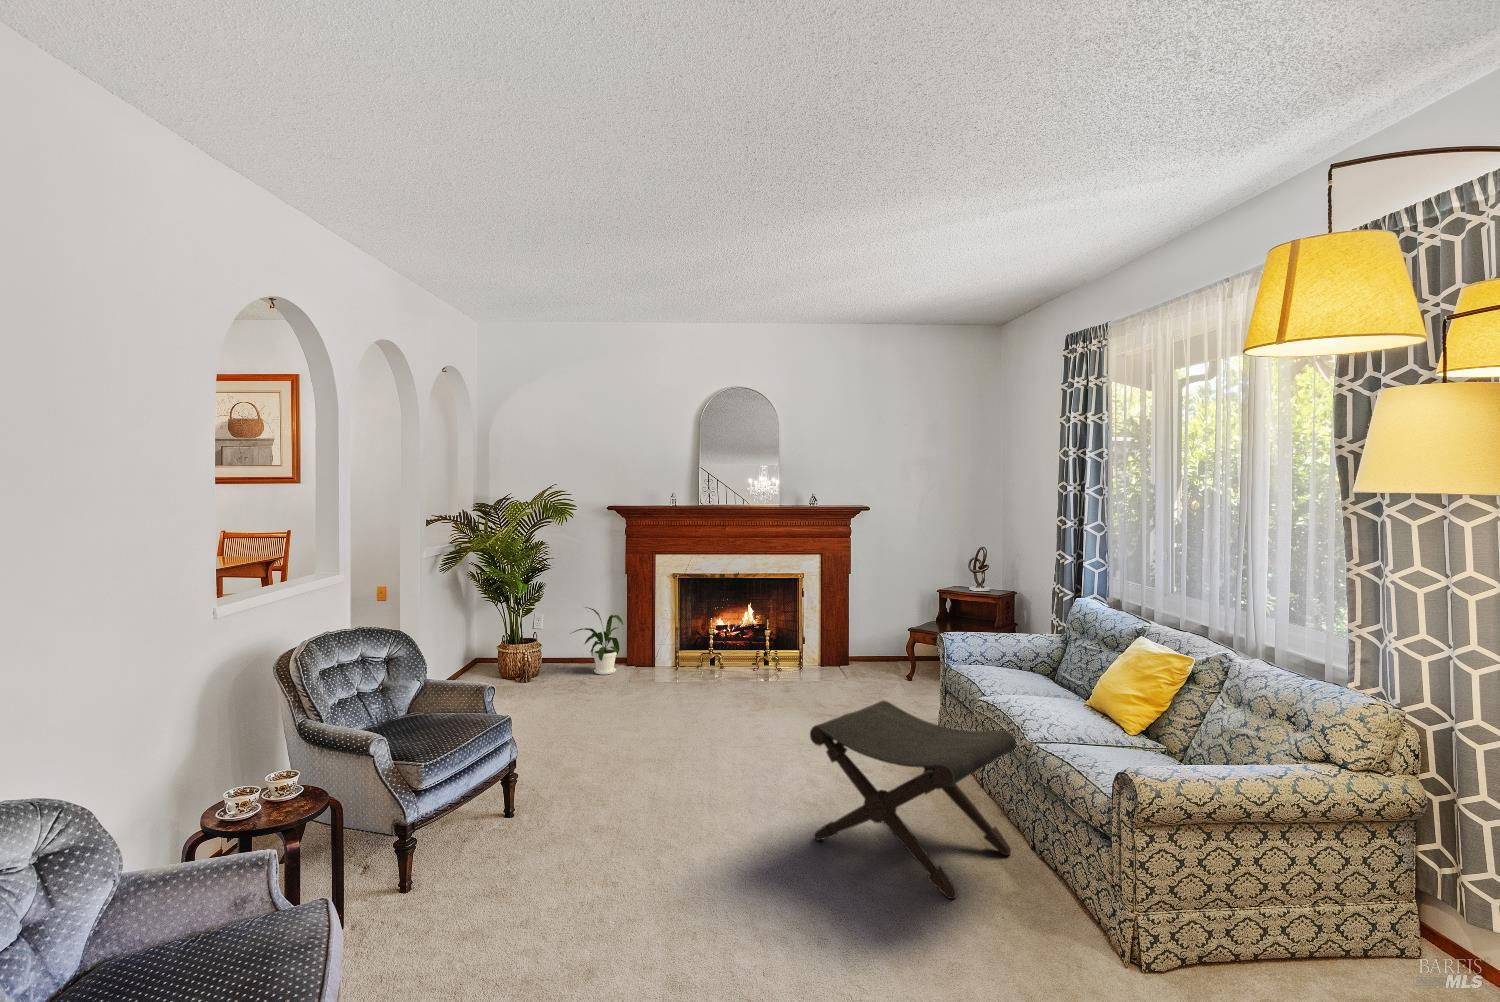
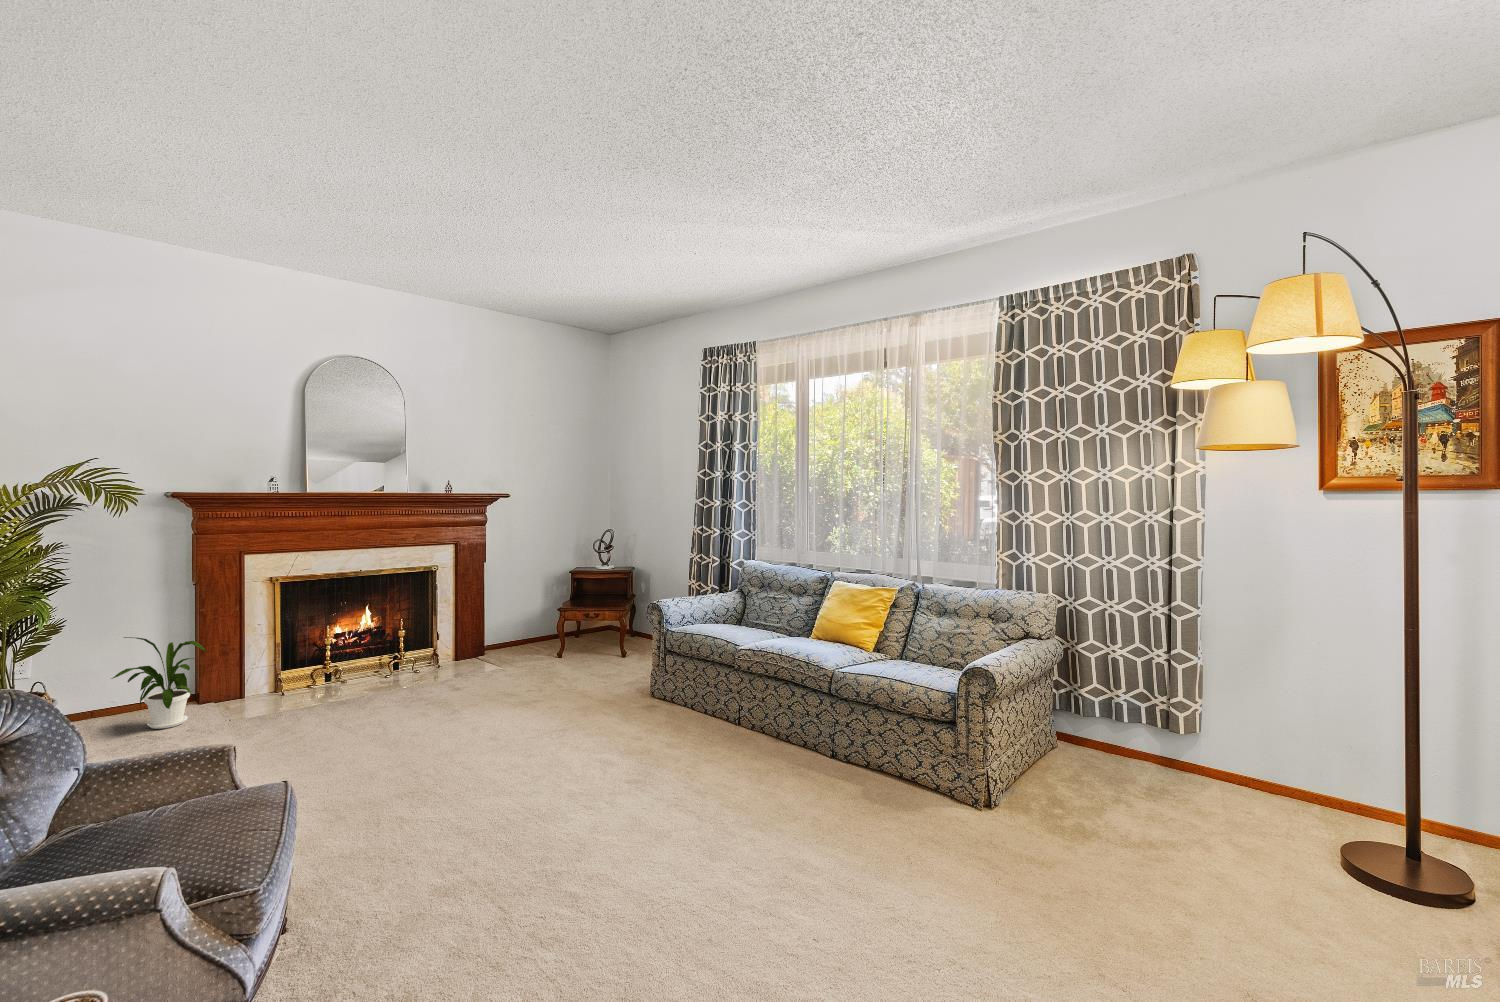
footstool: present [810,701,1016,899] -> none [674,665,830,809]

